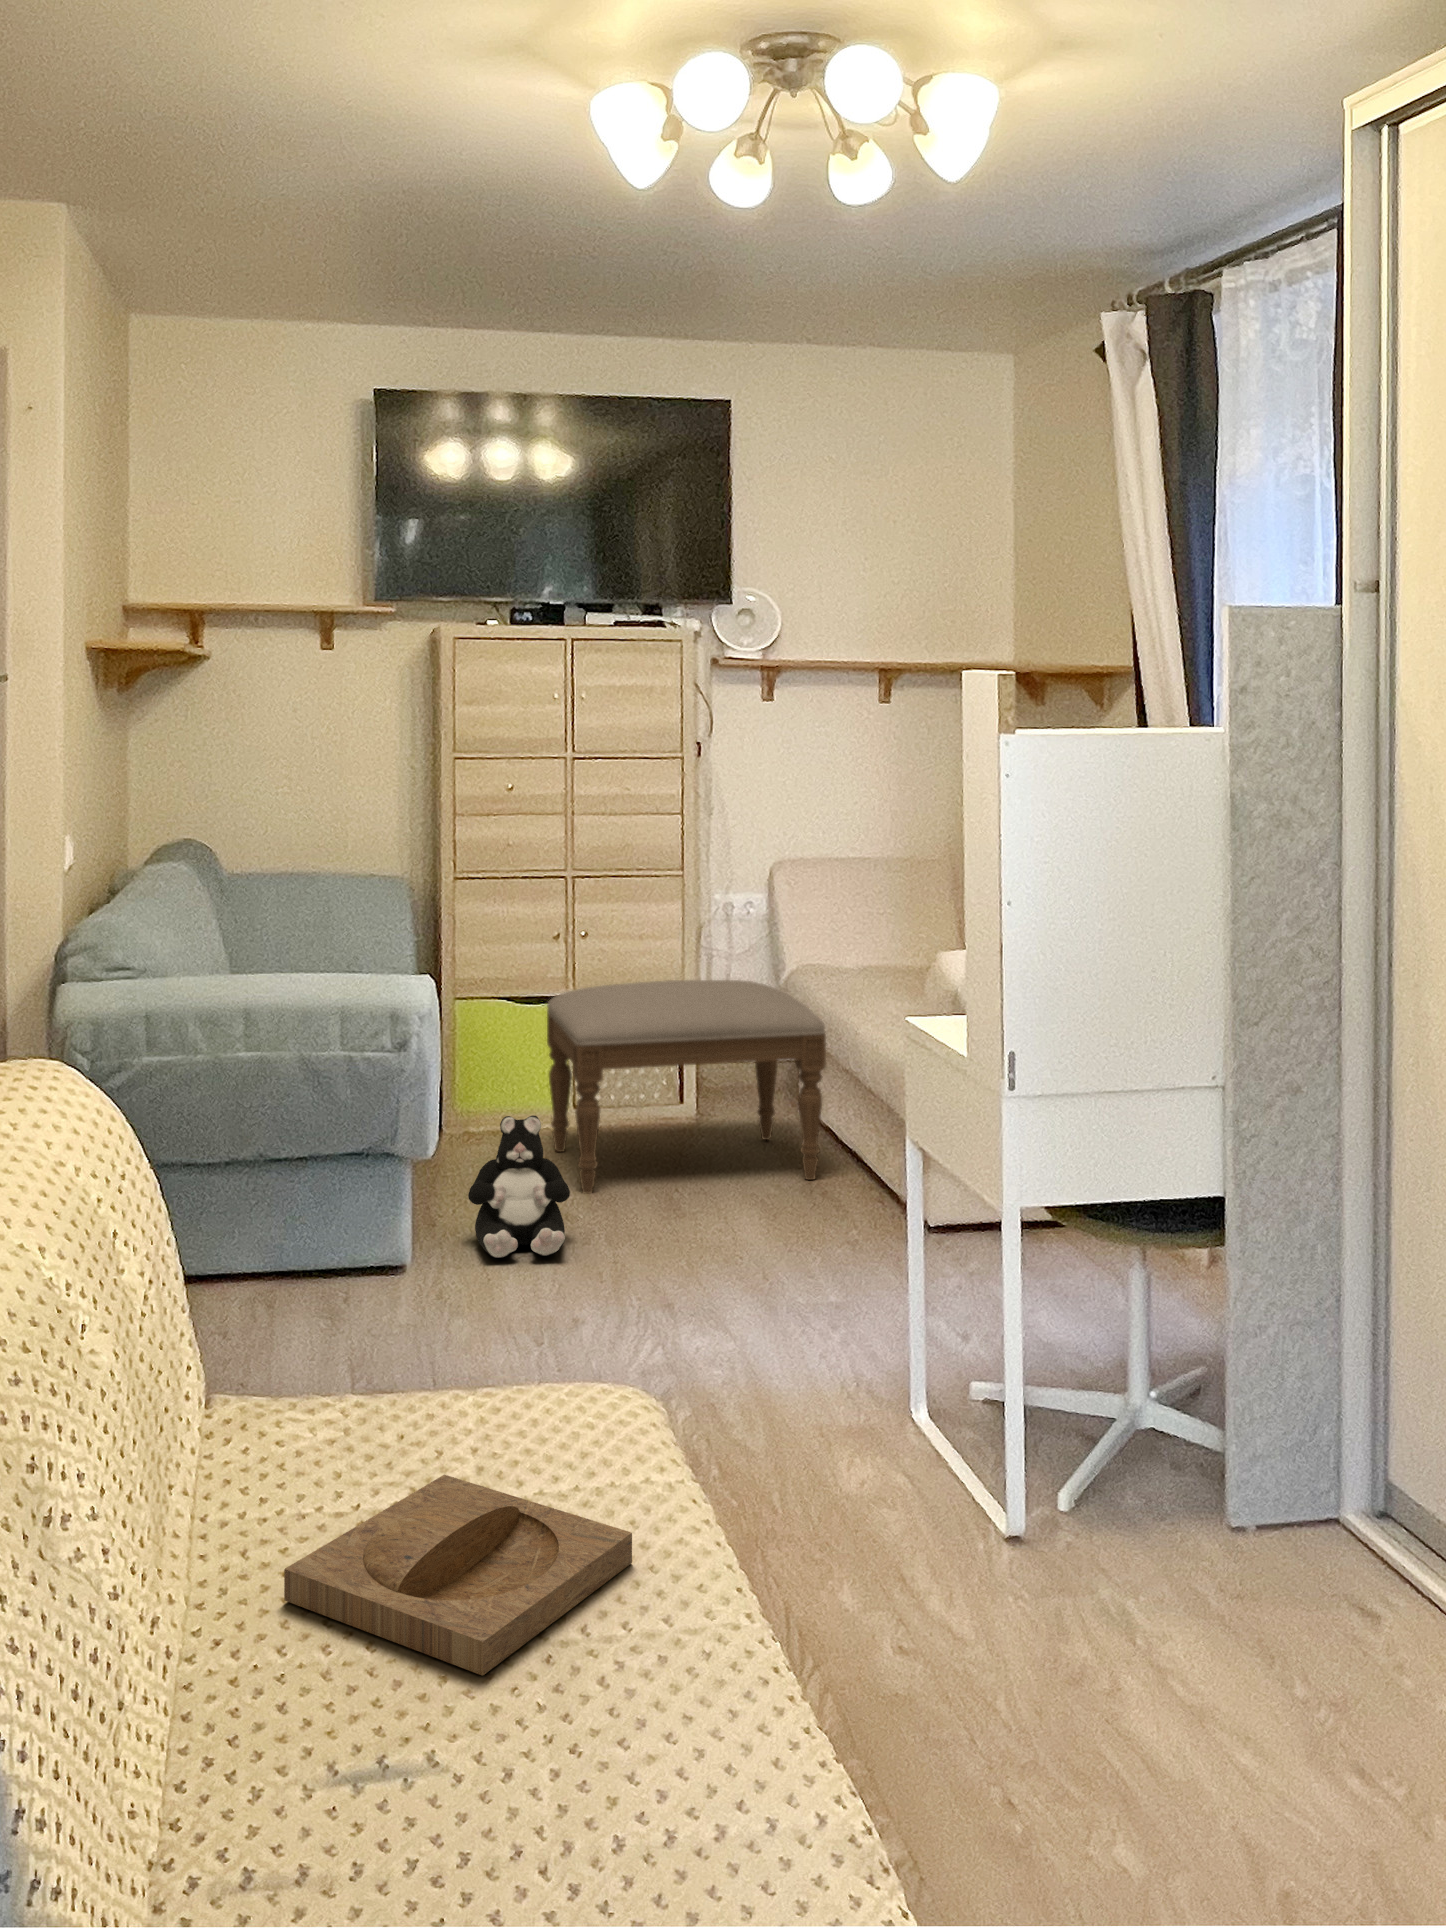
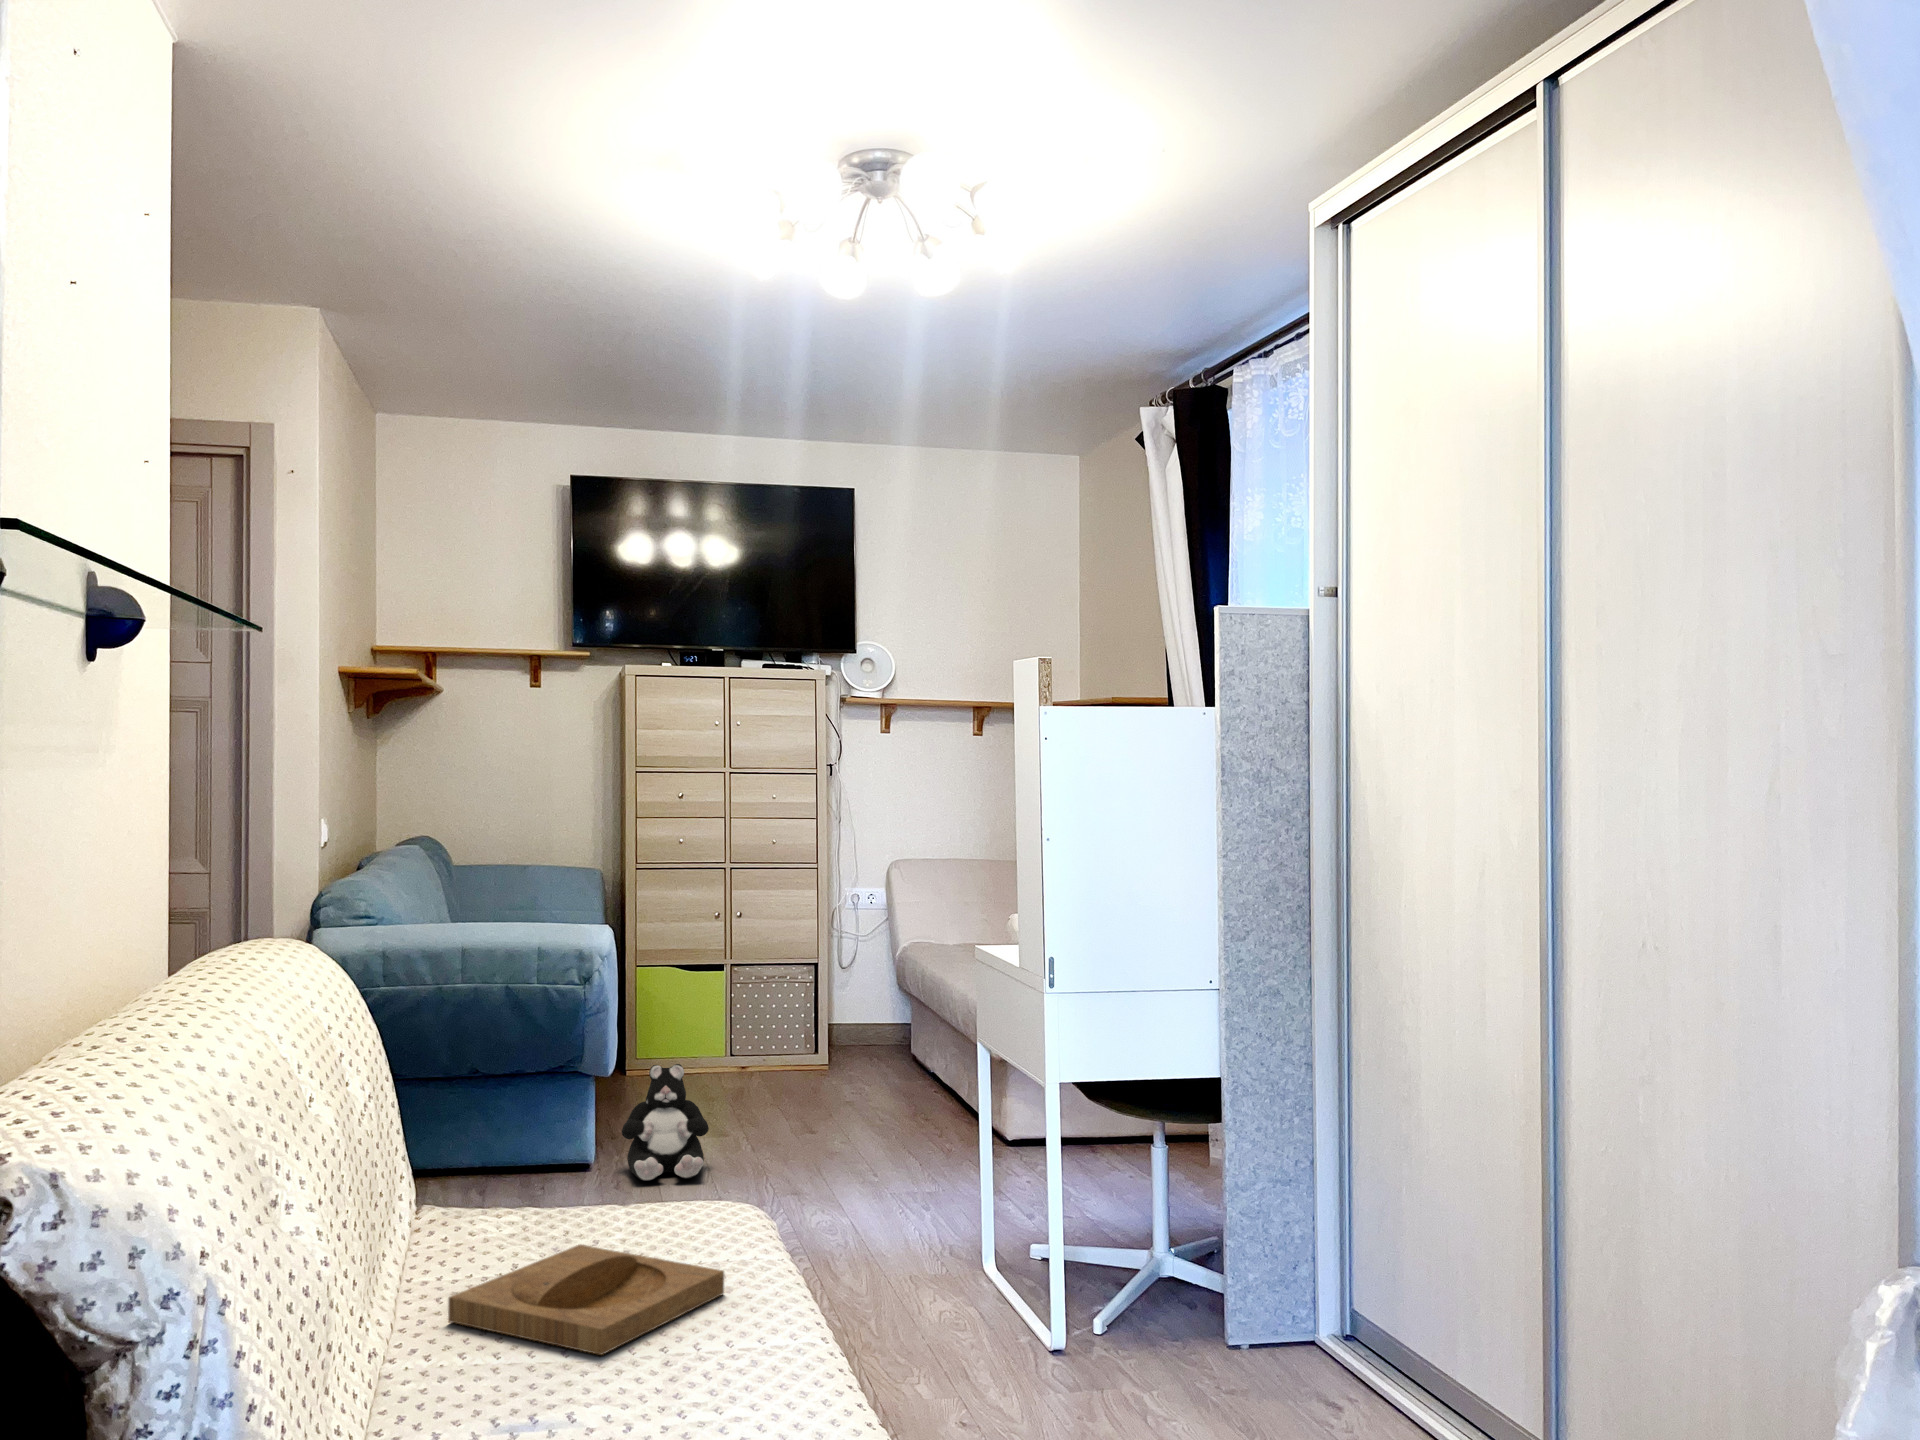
ottoman: present [547,980,826,1194] -> none [693,962,928,1138]

